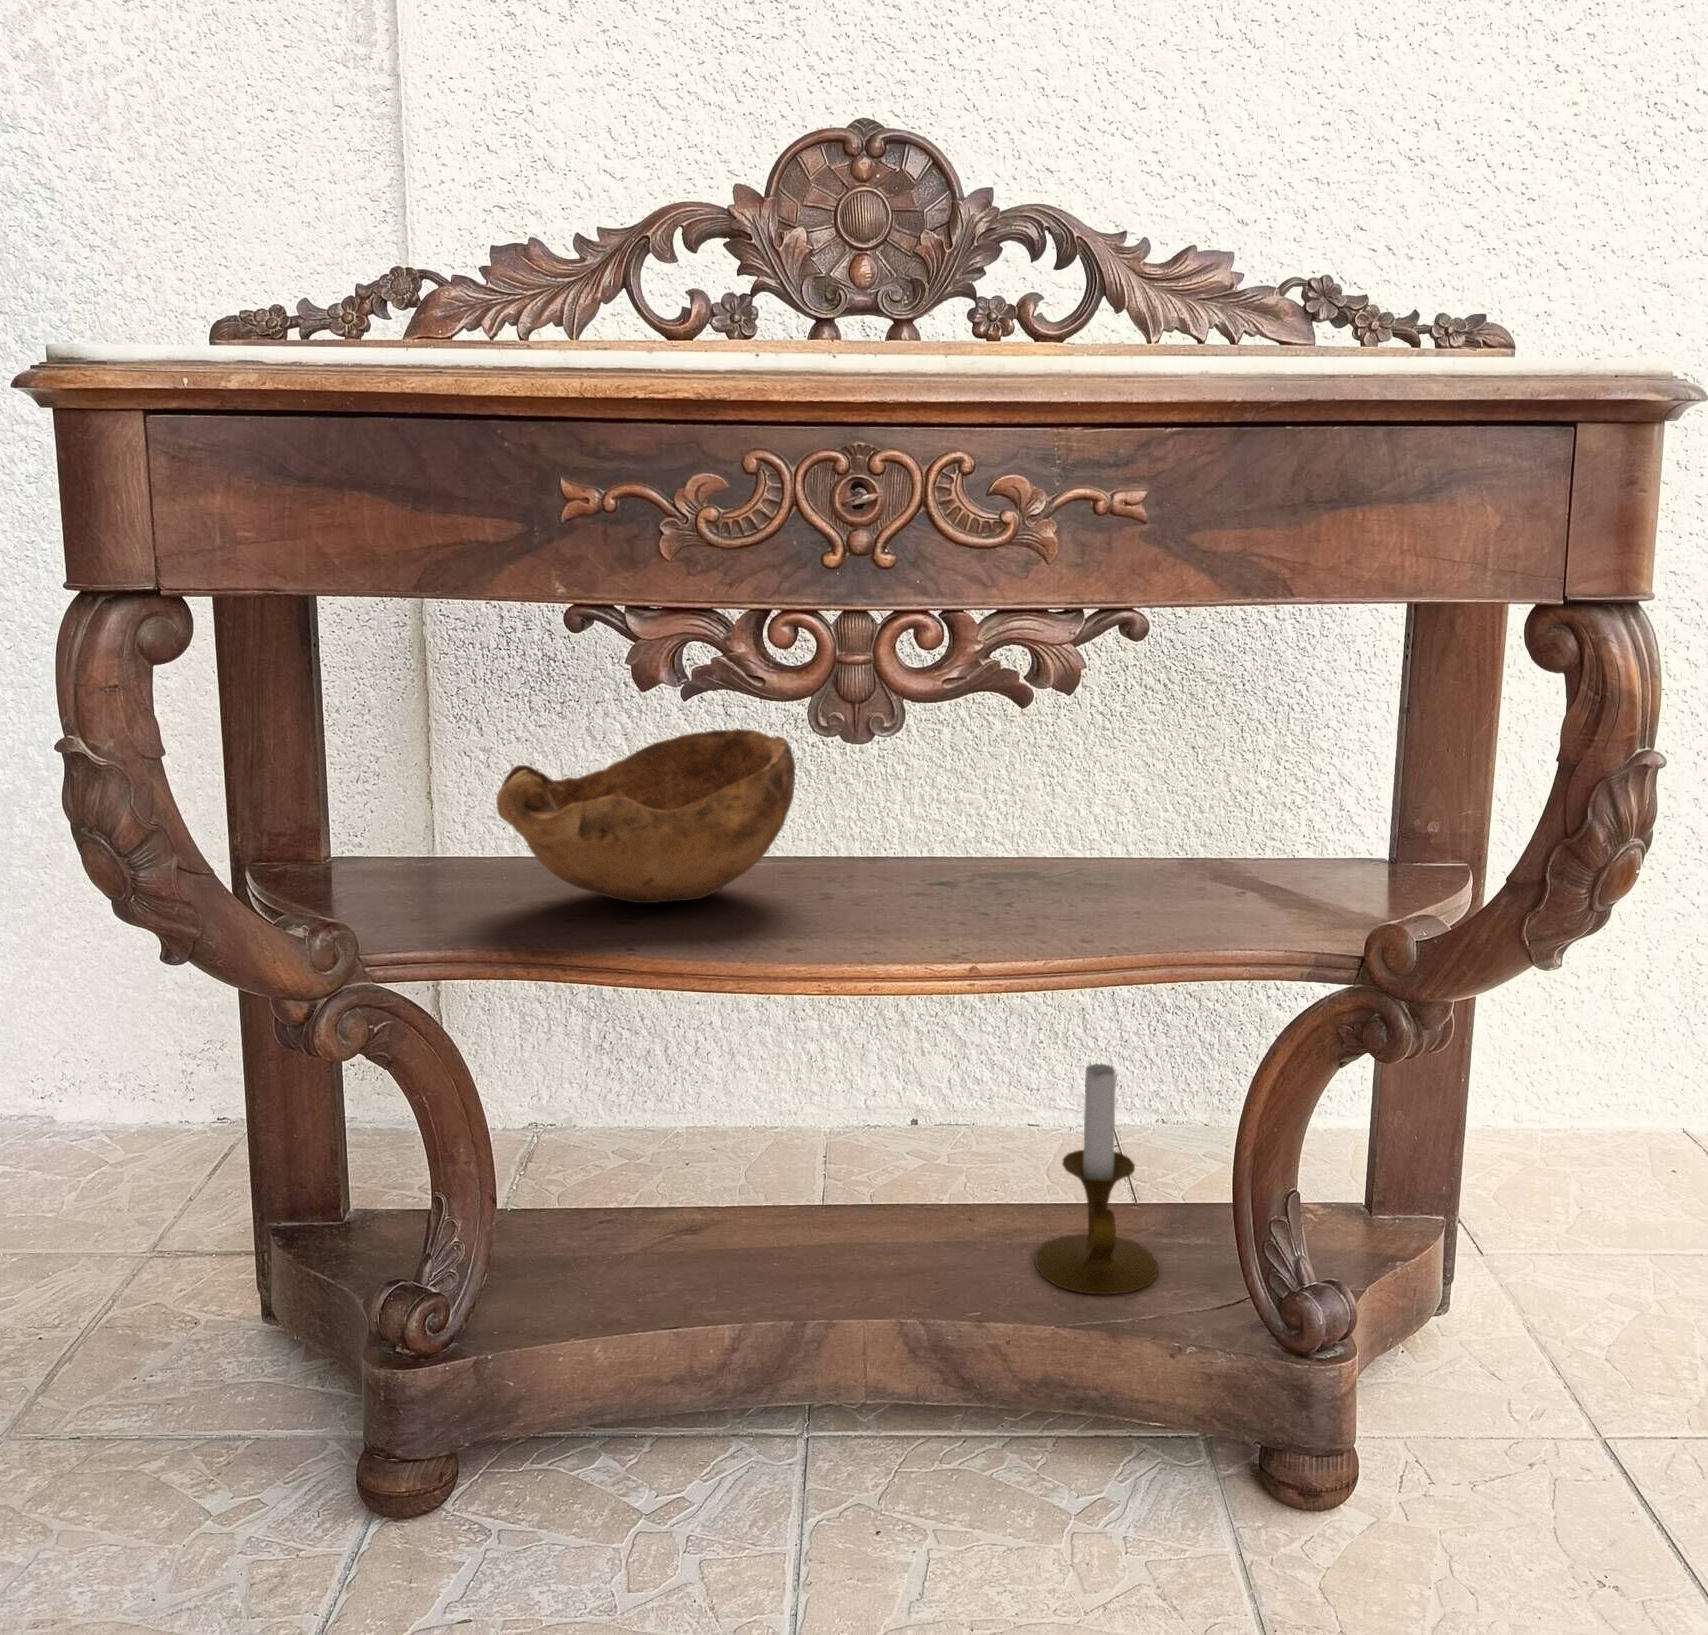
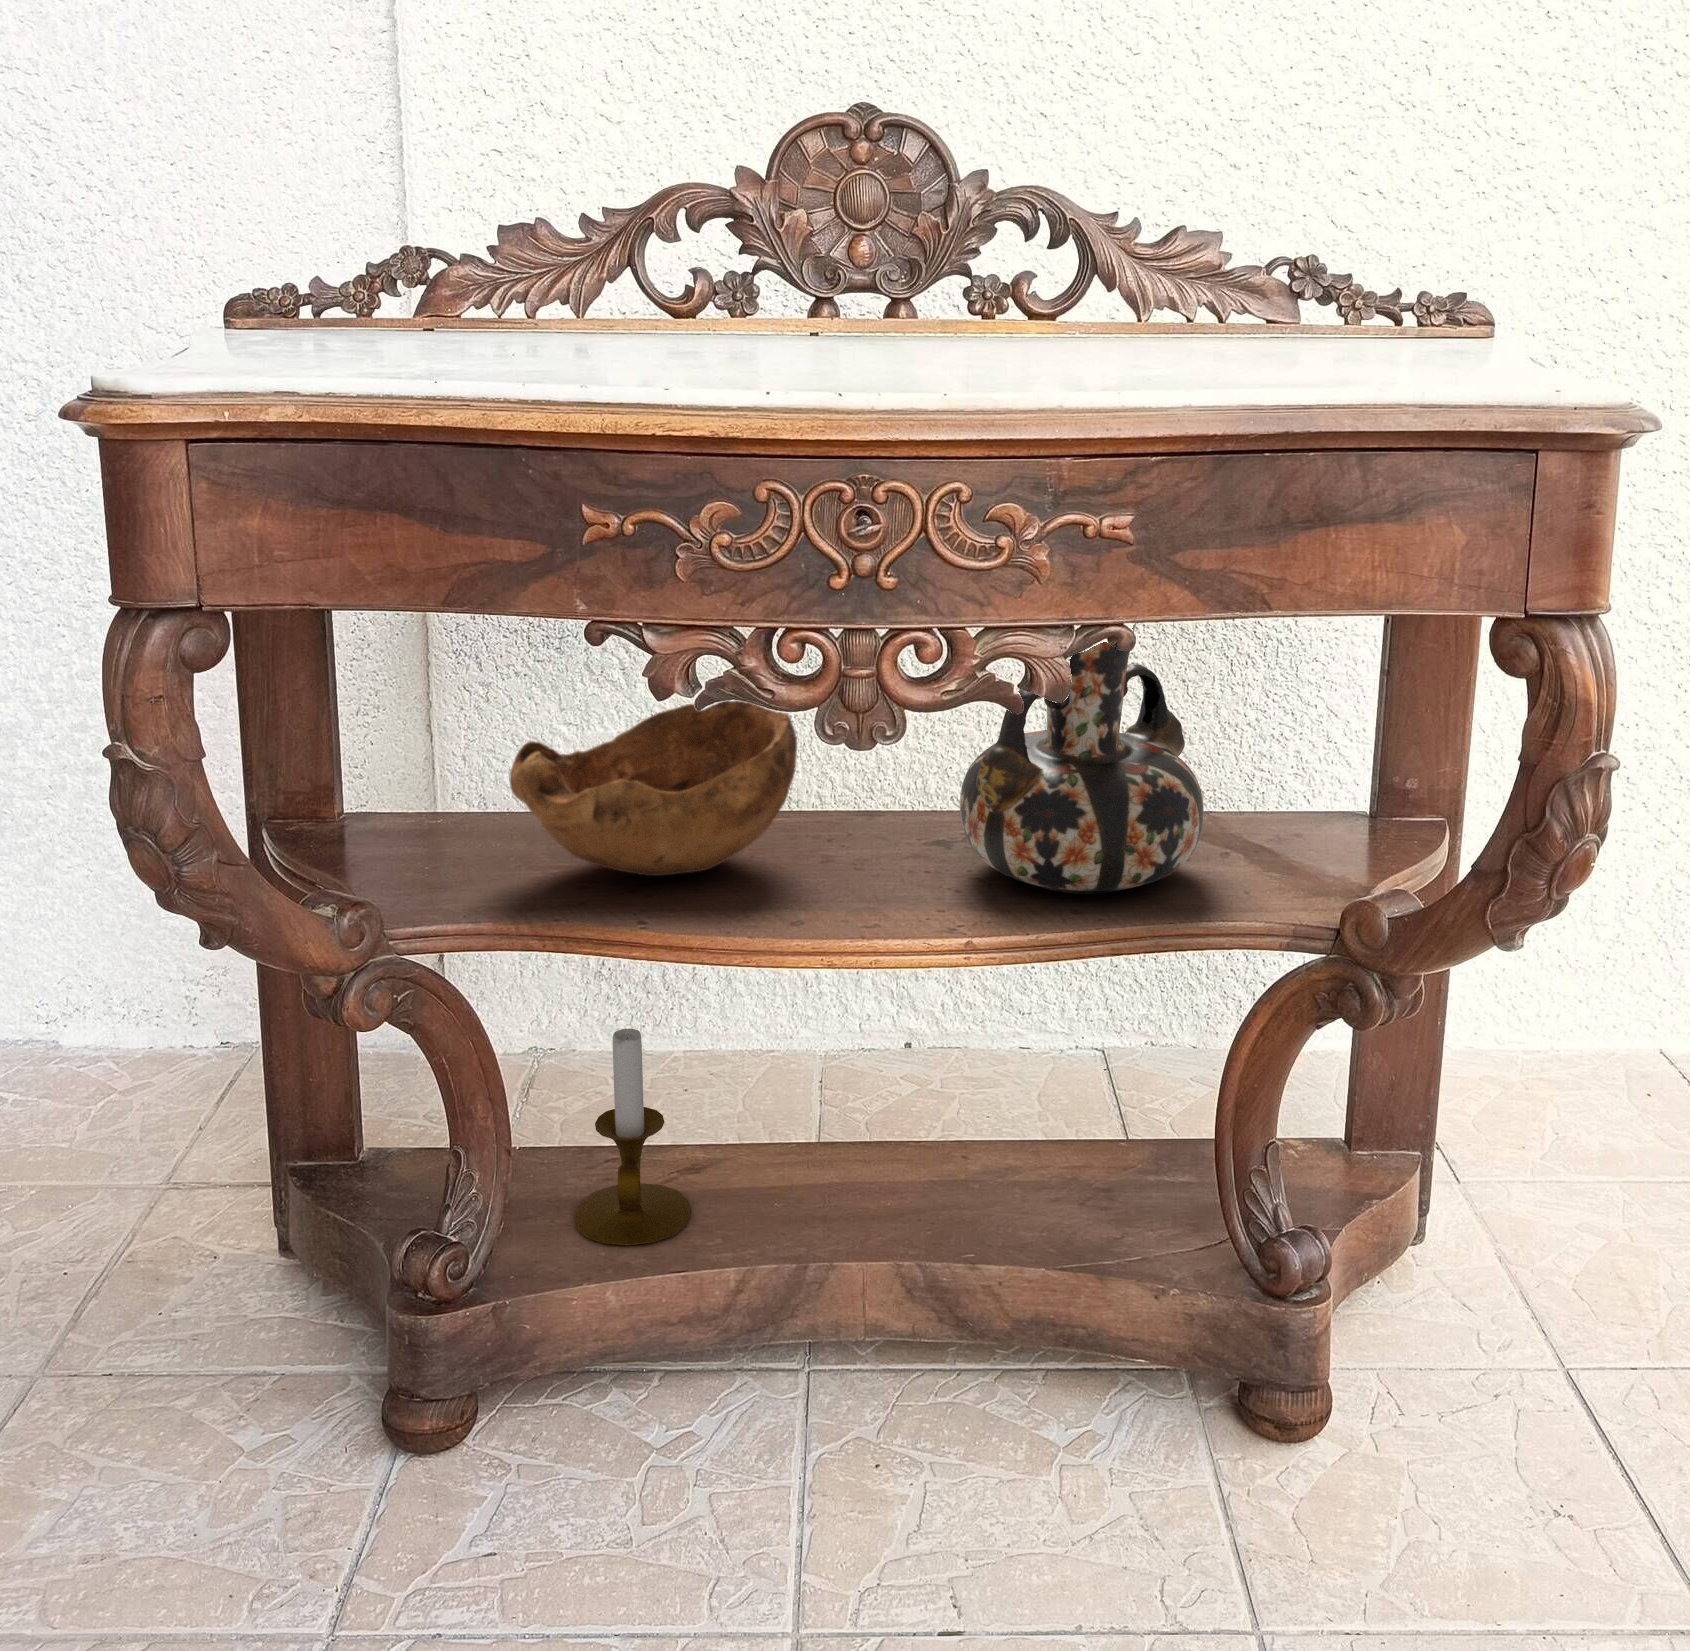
decorative vase: none [965,570,1218,921] -> present [960,623,1204,894]
candlestick: present [1035,1064,1158,1294] -> present [574,1029,691,1245]

